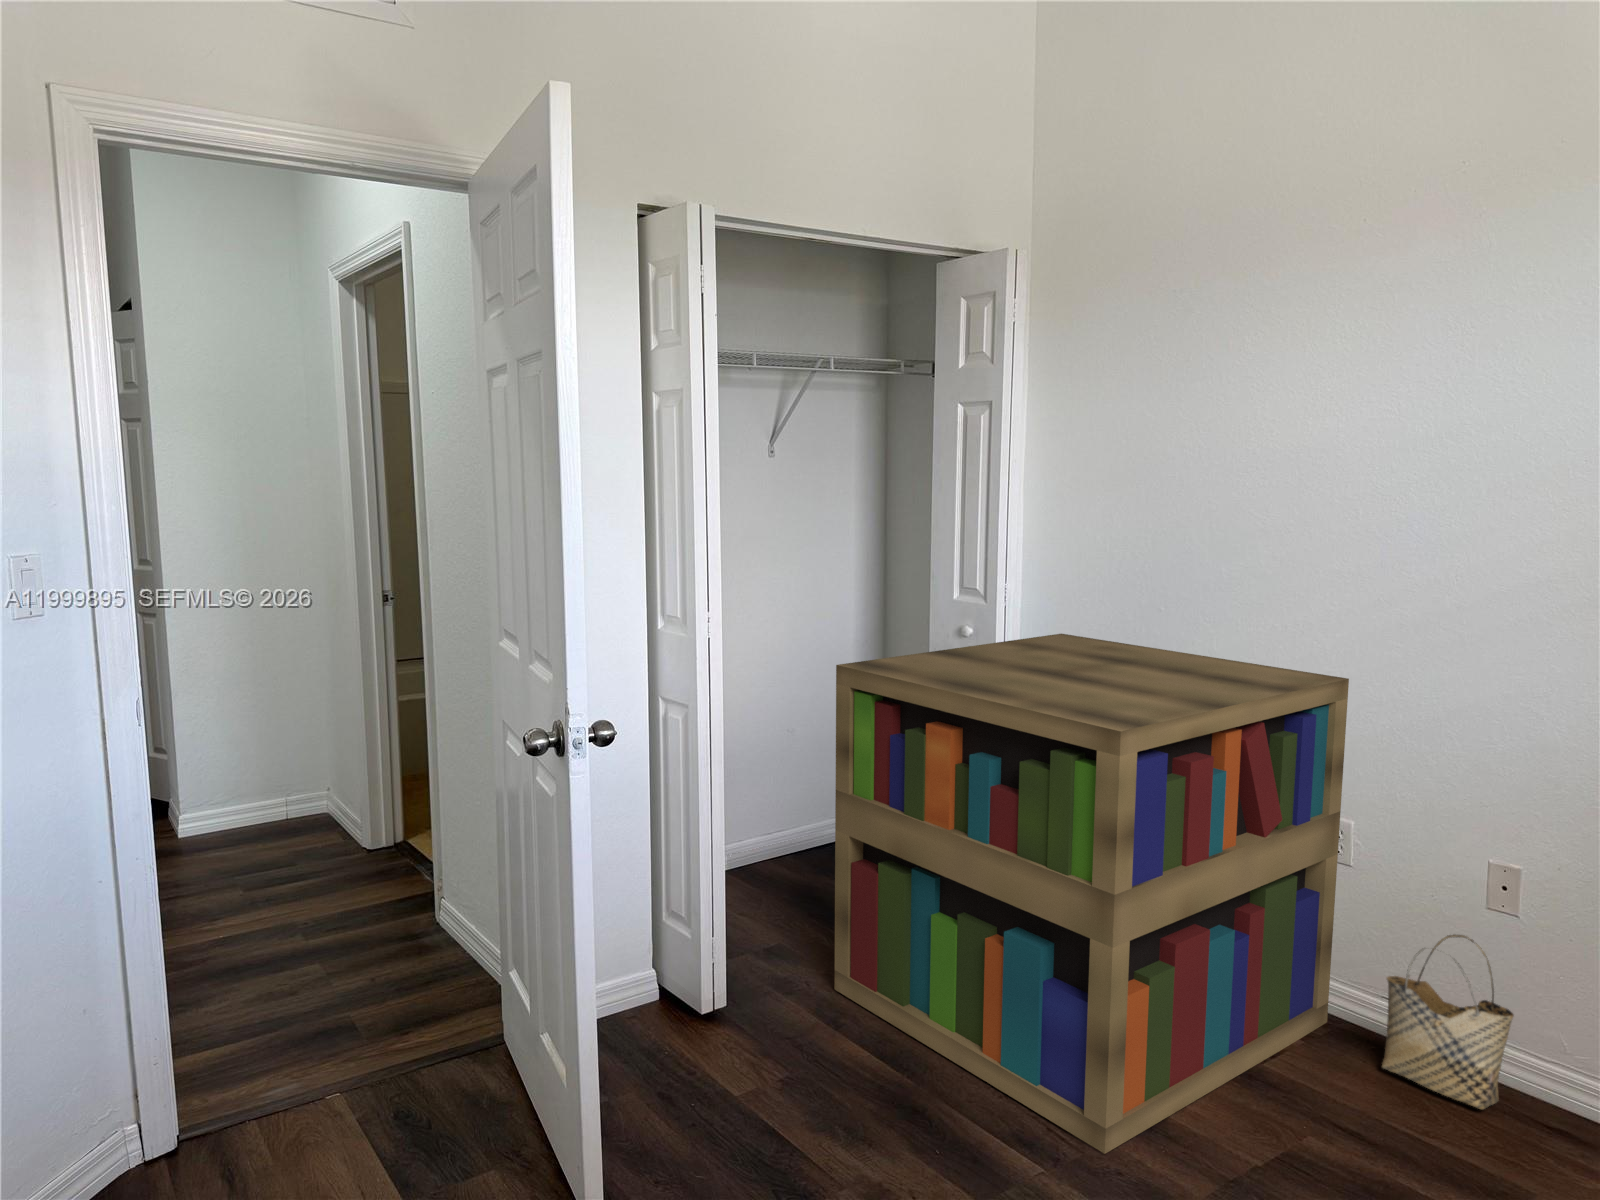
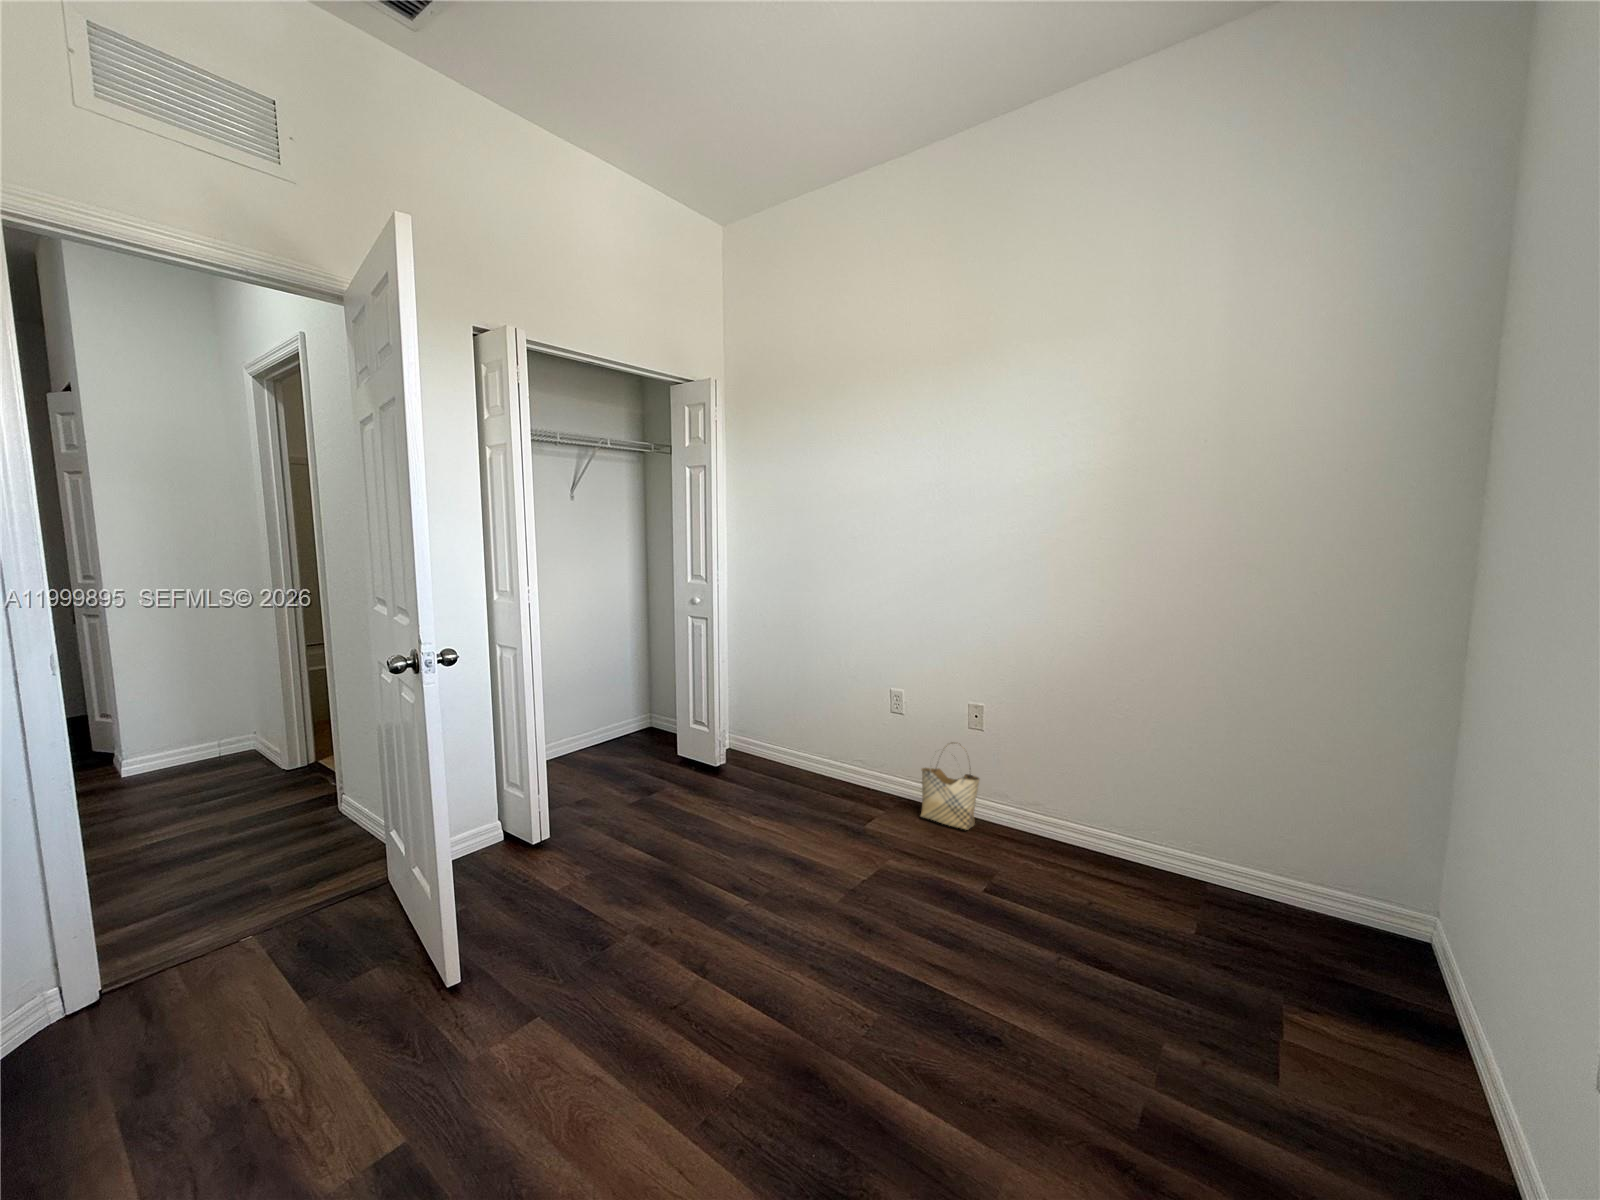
bookshelf: present [834,634,1349,1154] -> none [616,601,898,884]

